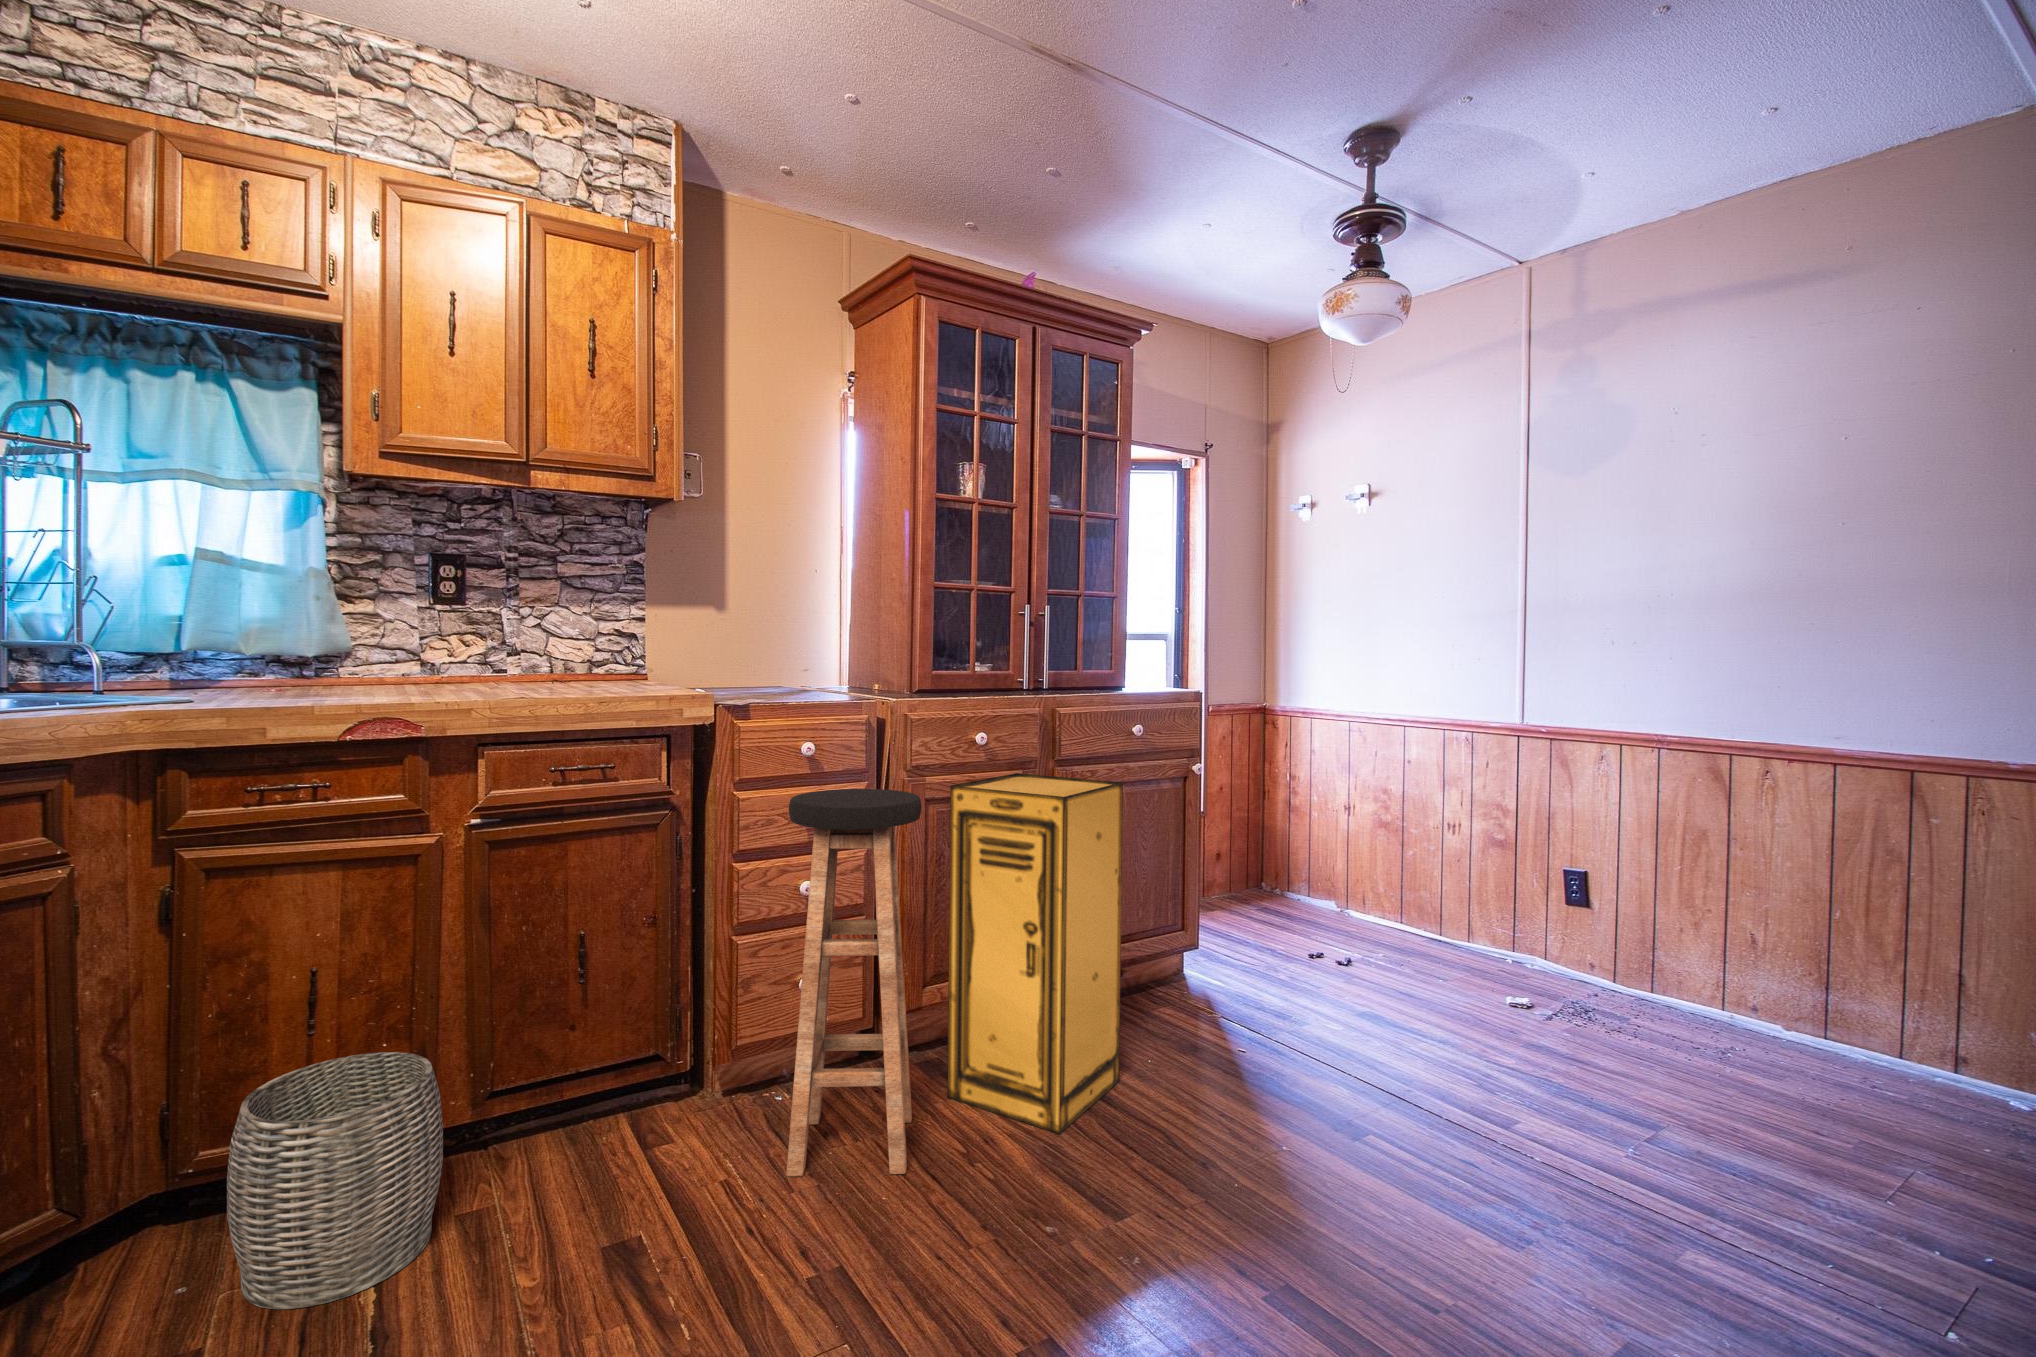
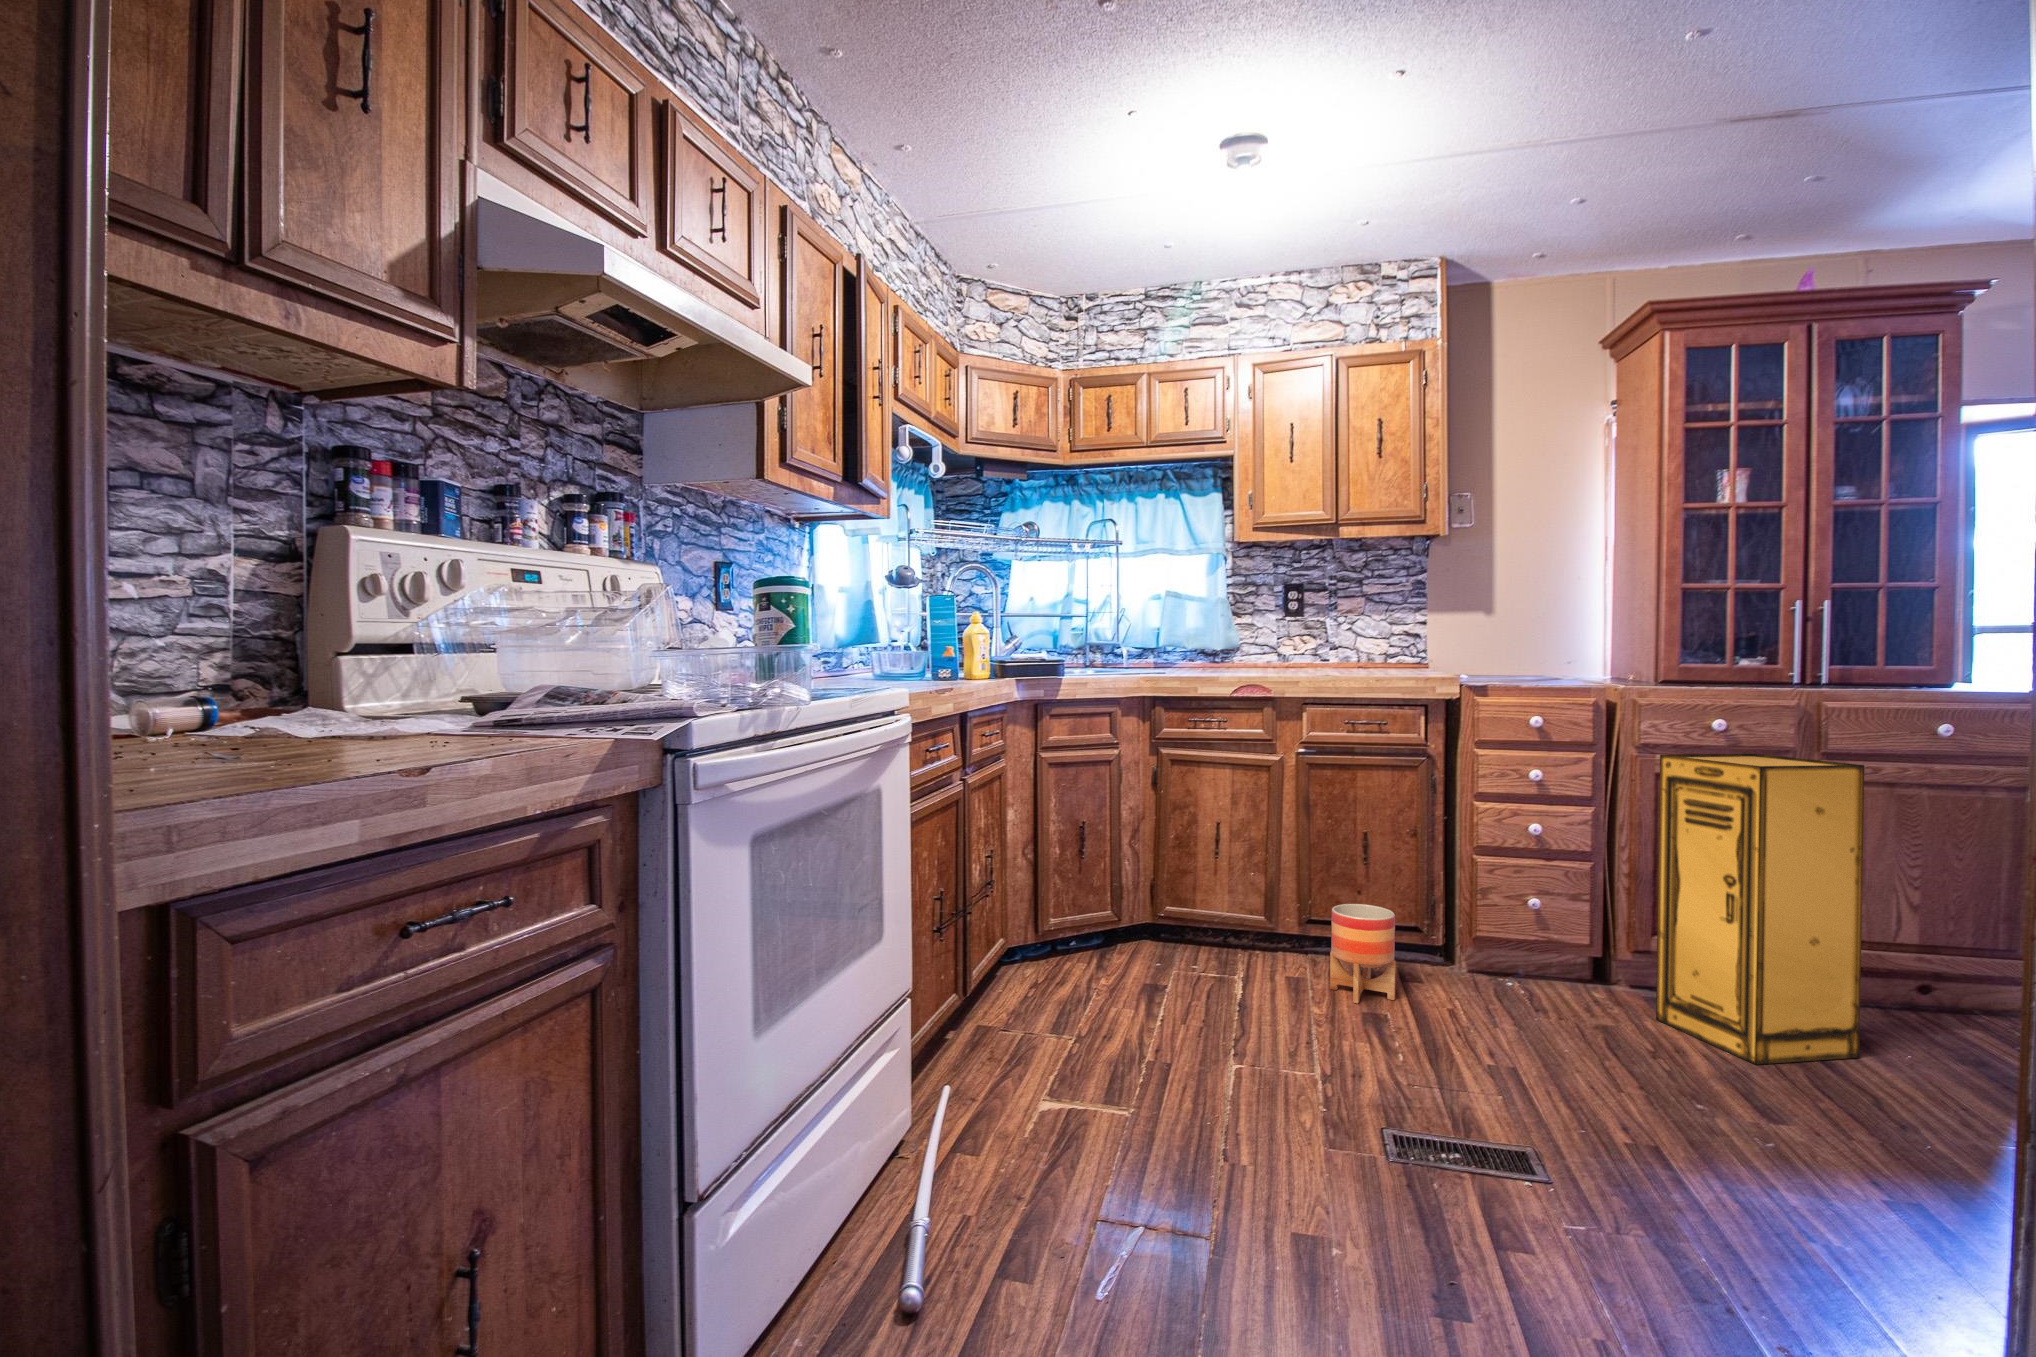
bar stool: present [786,789,922,1176] -> none [1494,749,1617,1042]
woven basket: present [227,1052,443,1309] -> none [1184,872,1279,988]
planter: none [538,1055,646,1235] -> present [1330,904,1396,1003]

